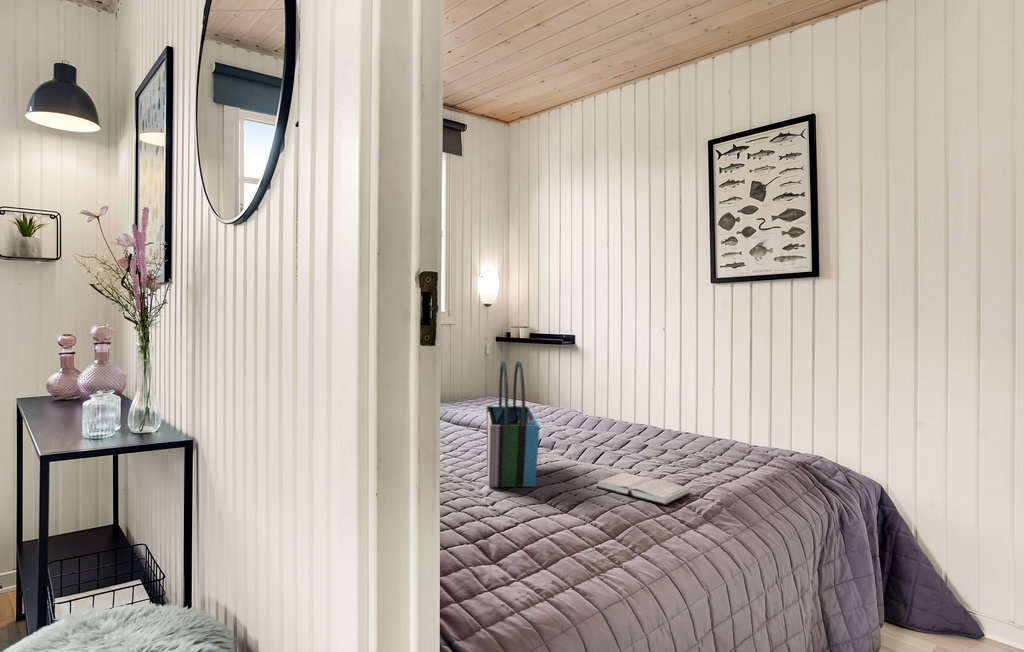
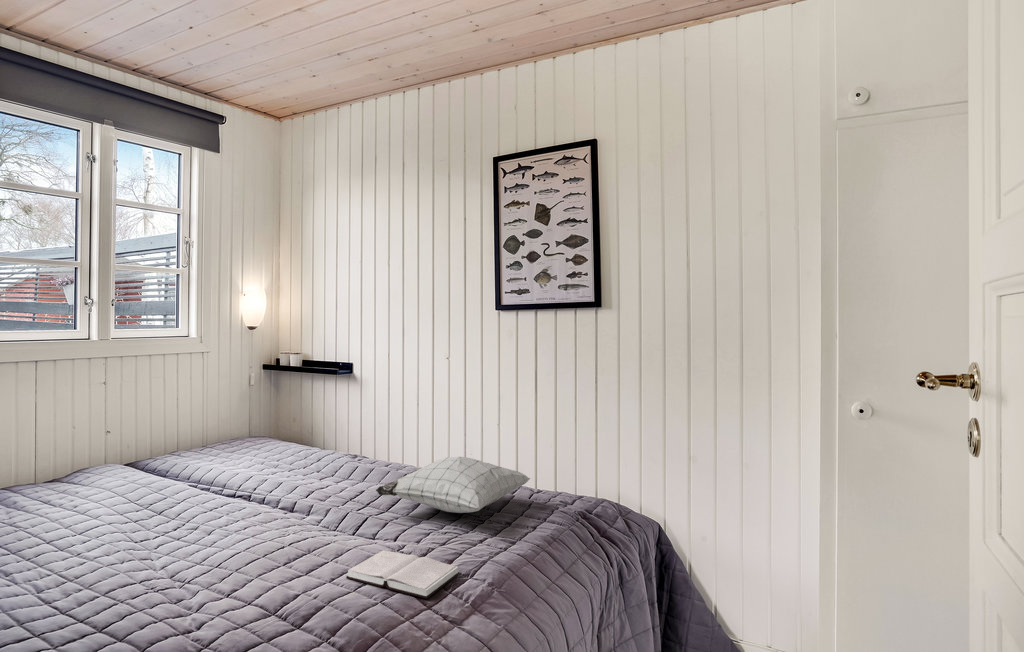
tote bag: present [487,361,539,487] -> none [190,421,265,598]
pillow: none [609,407,749,456] -> present [376,457,531,513]

